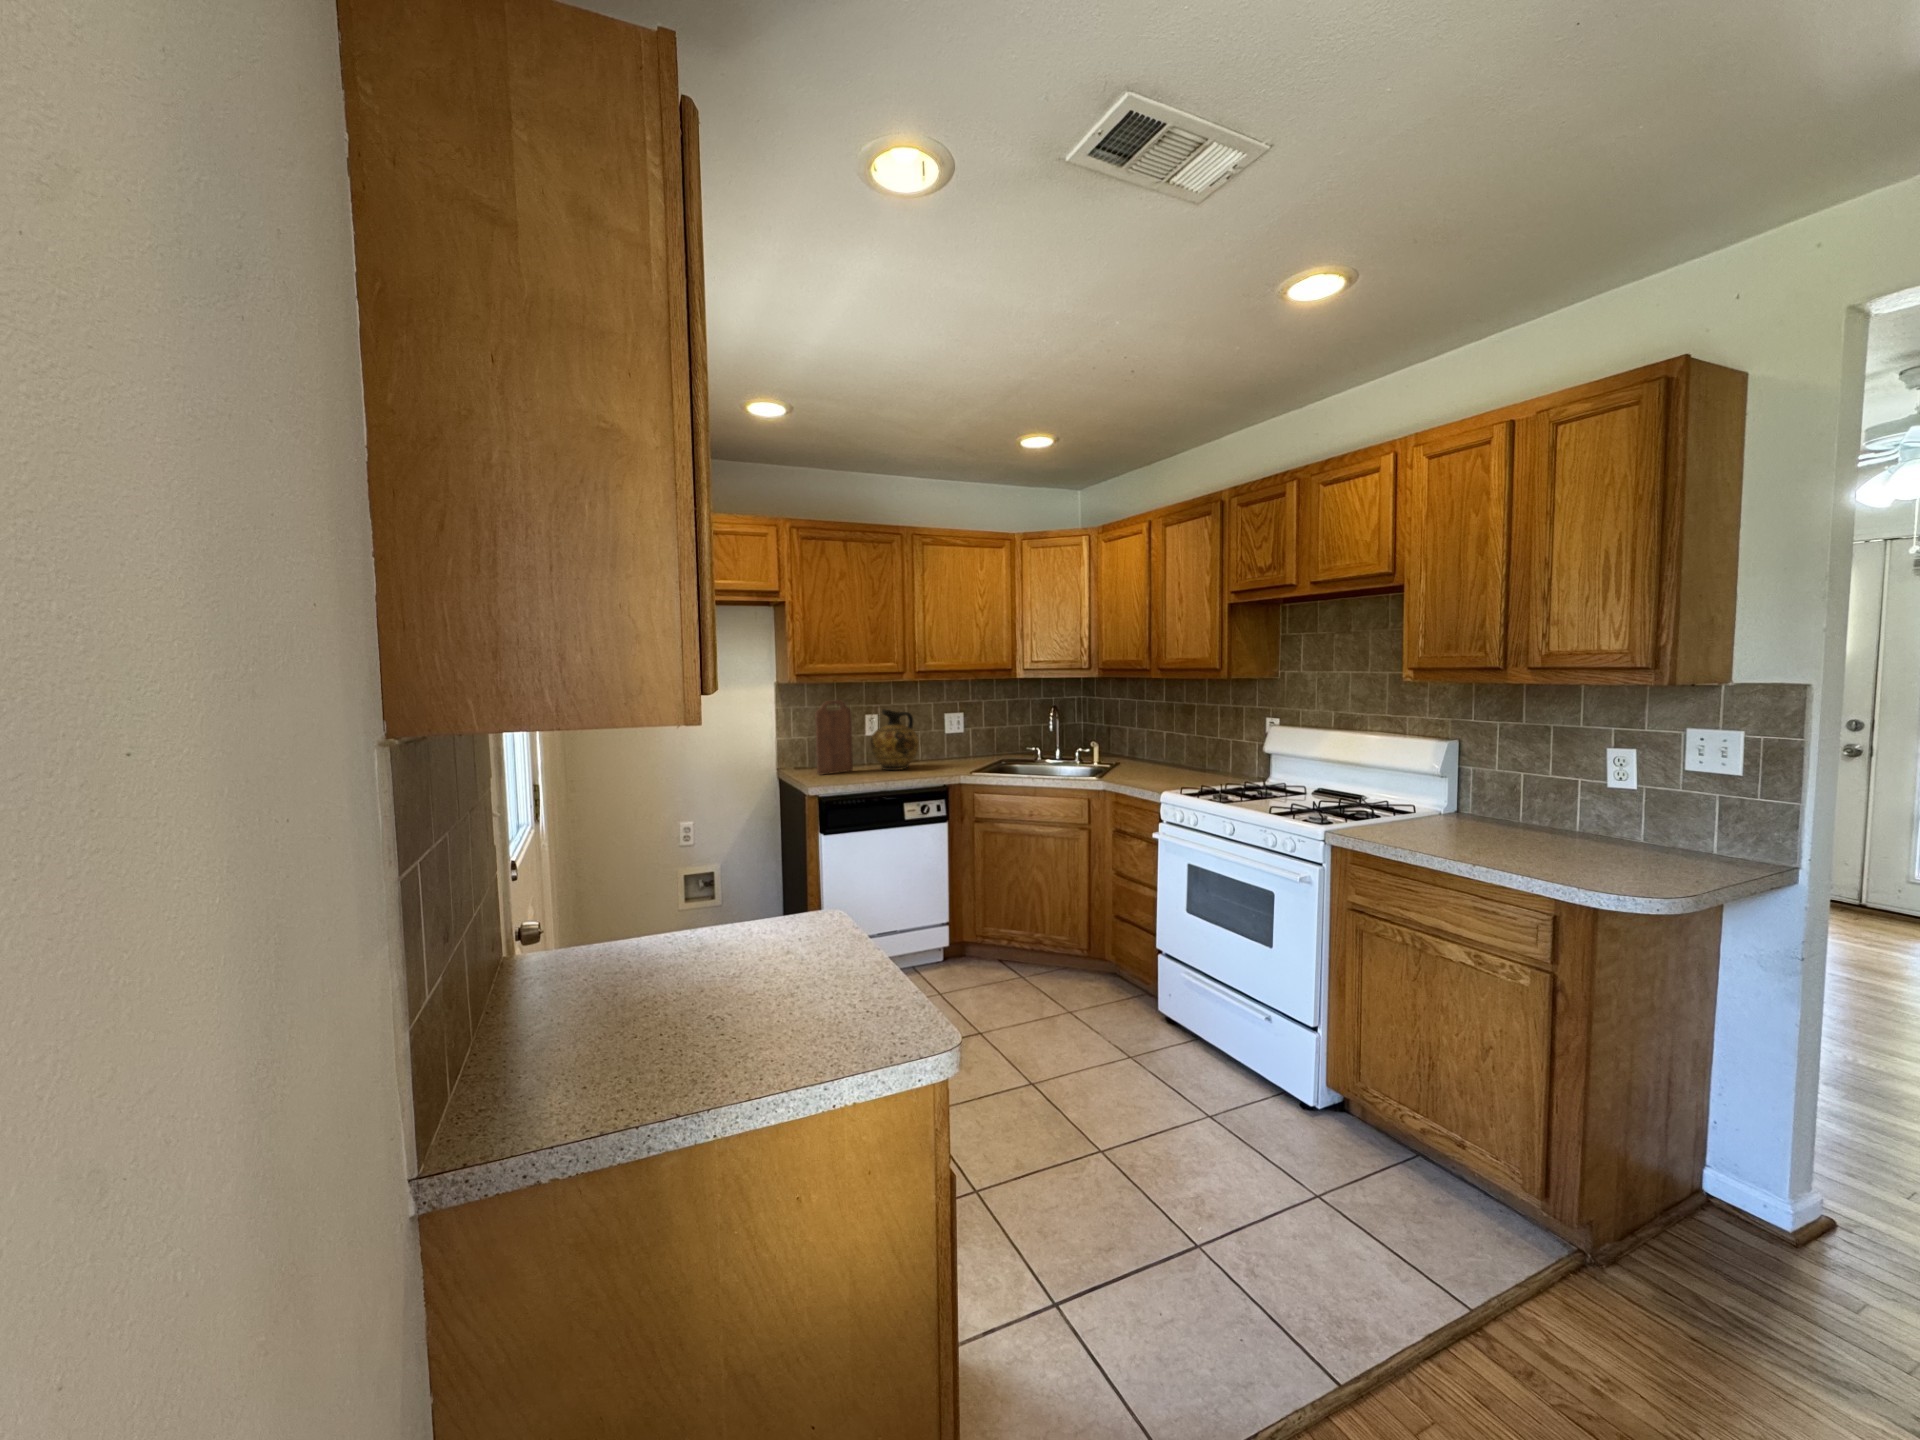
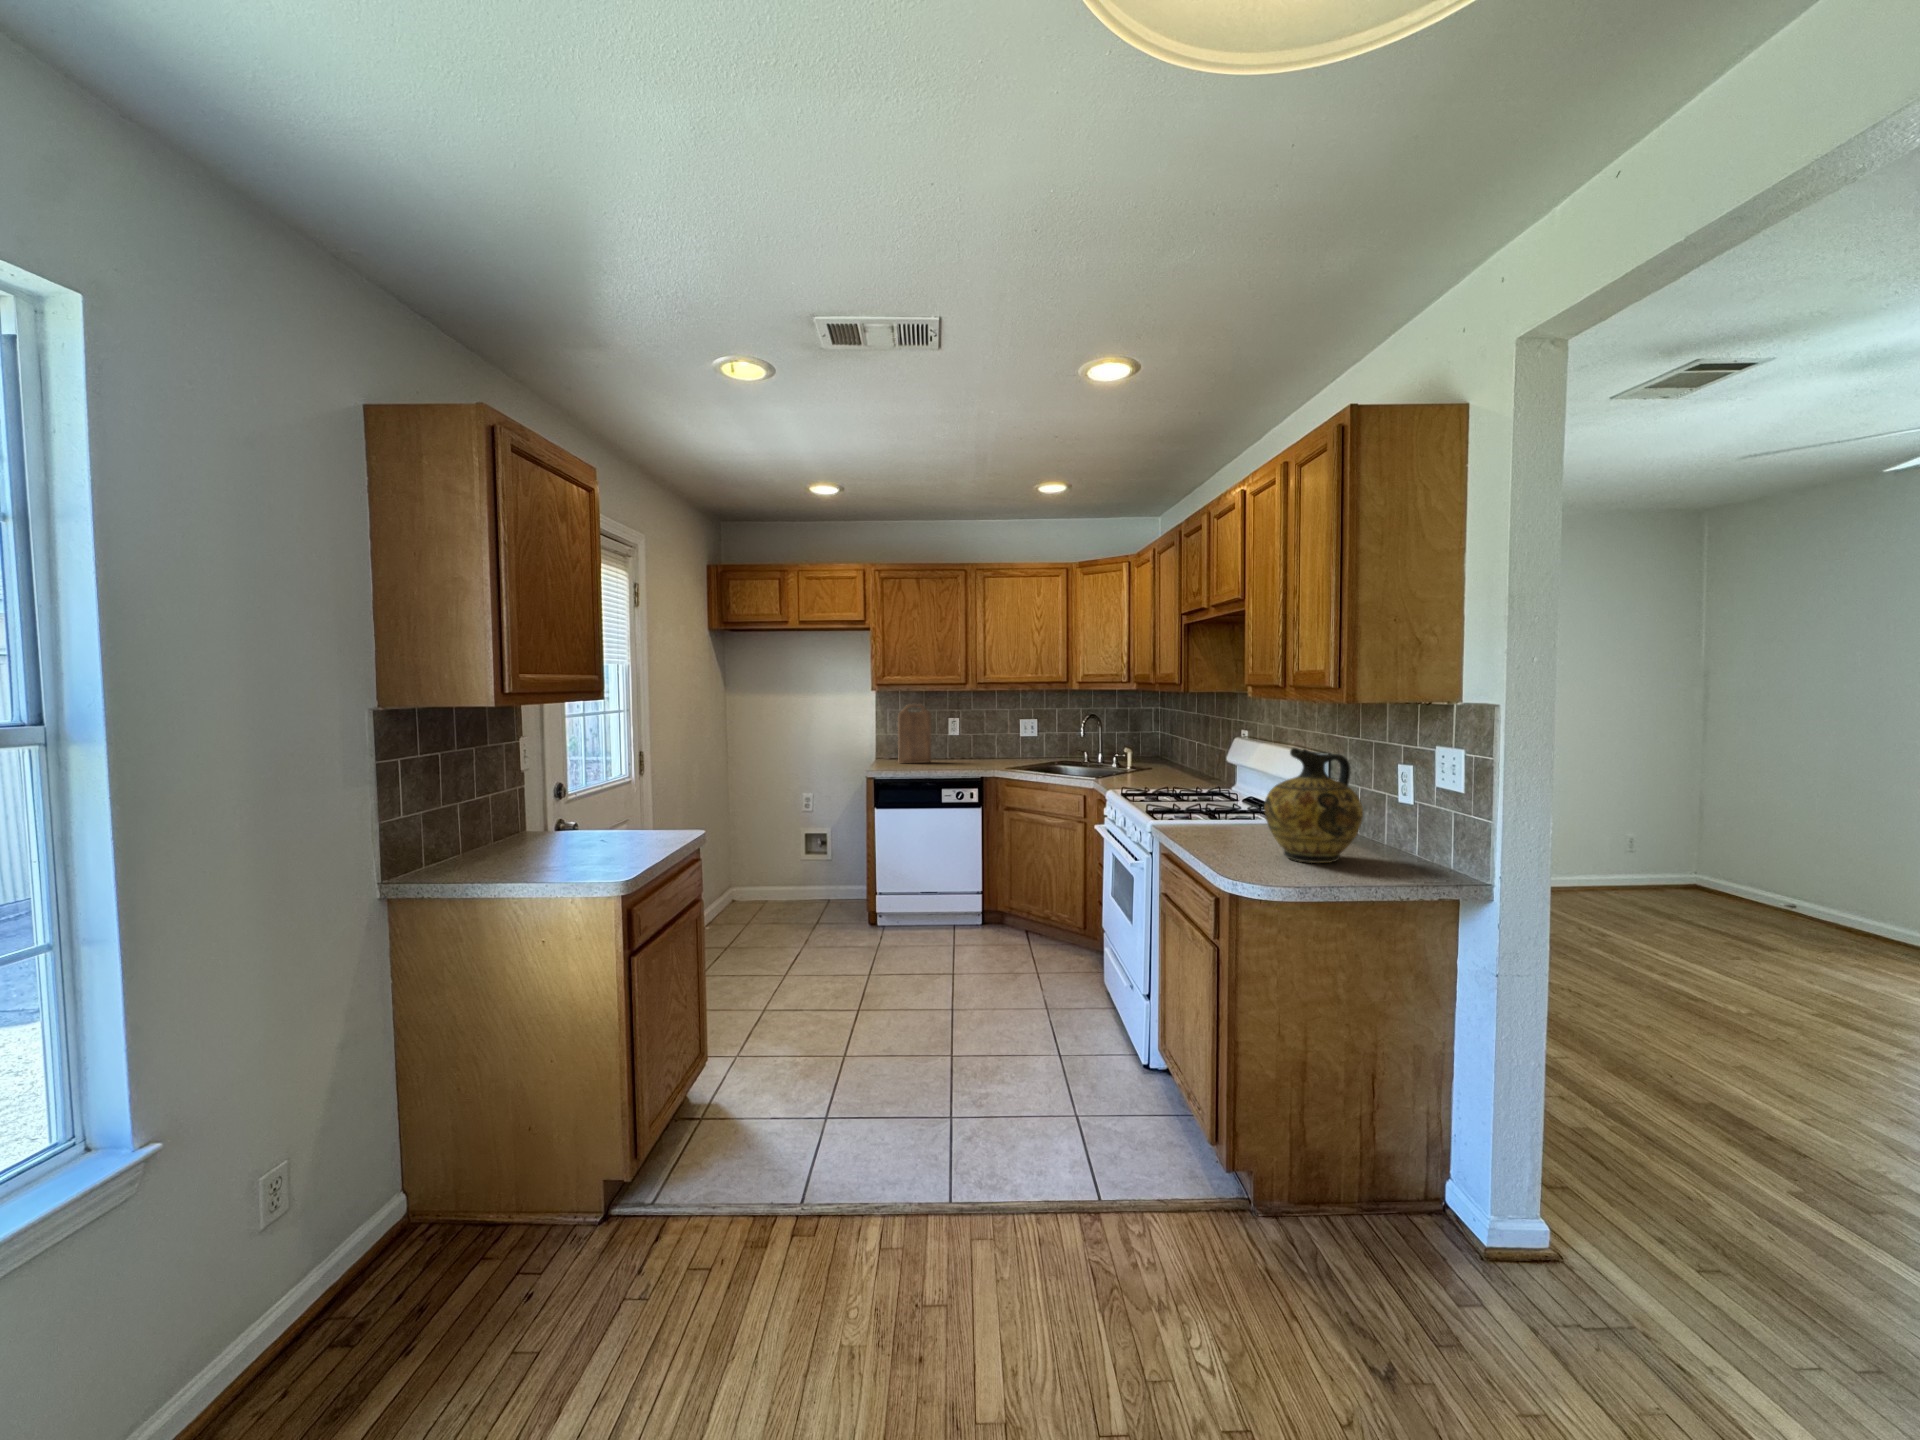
ceramic jug: present [870,710,919,770] -> present [1264,748,1363,863]

